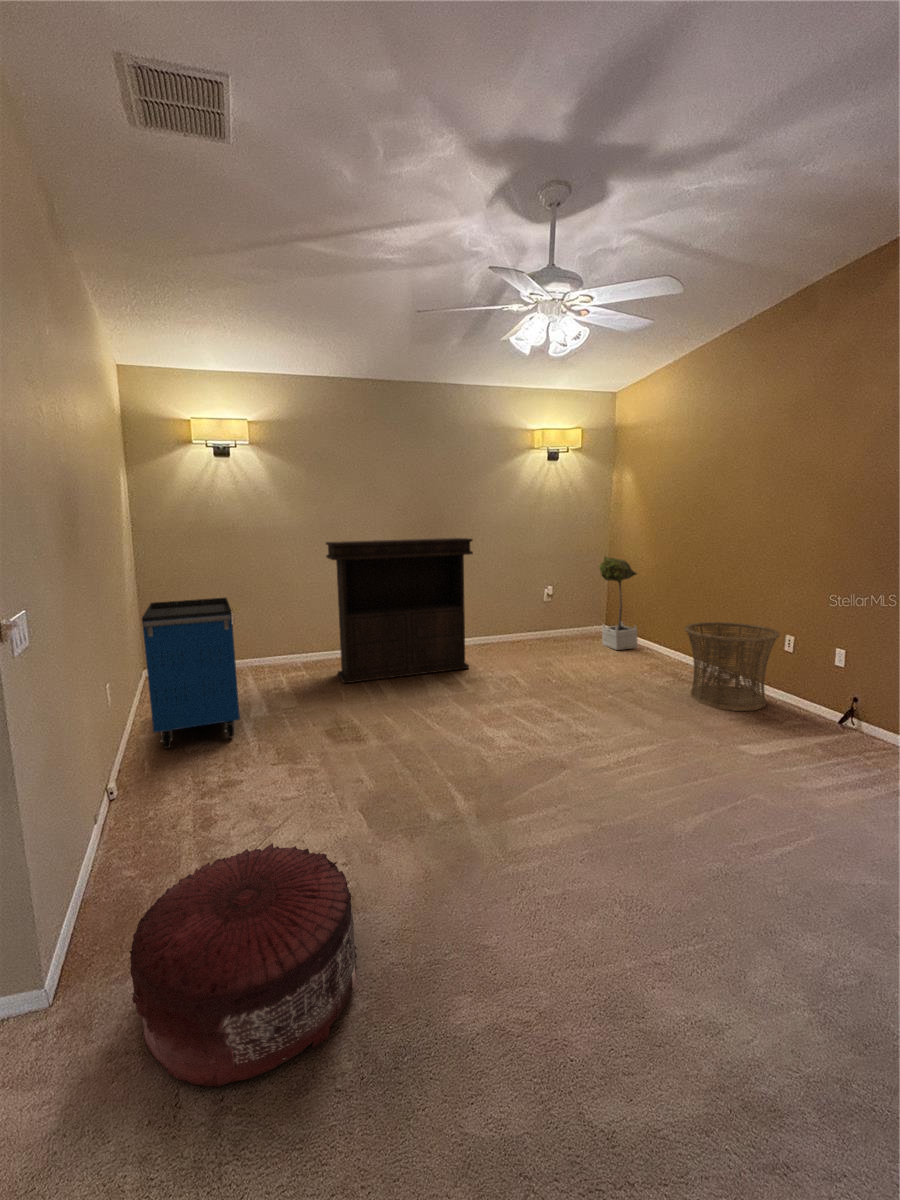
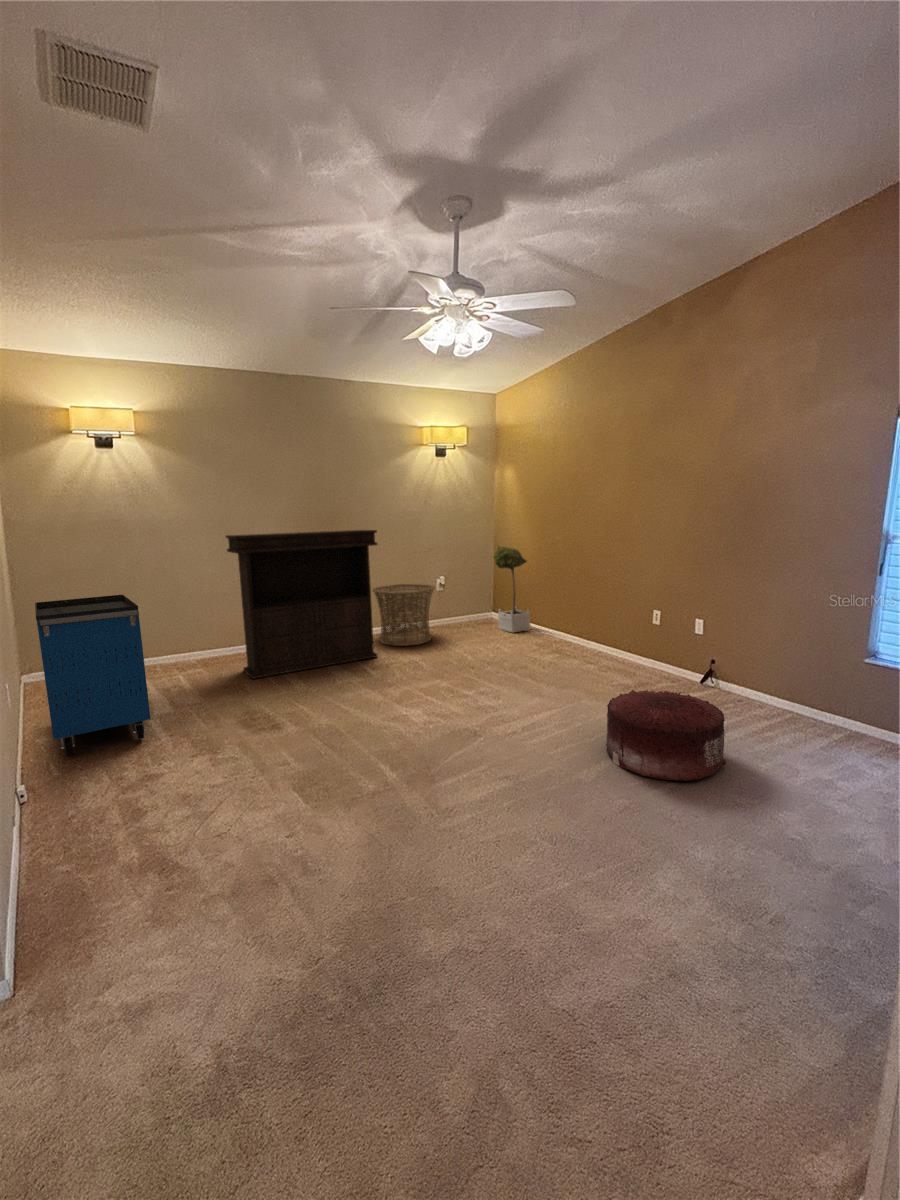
basket: present [685,622,780,711] -> present [372,584,435,646]
pouf: present [129,843,357,1087] -> present [606,690,726,781]

